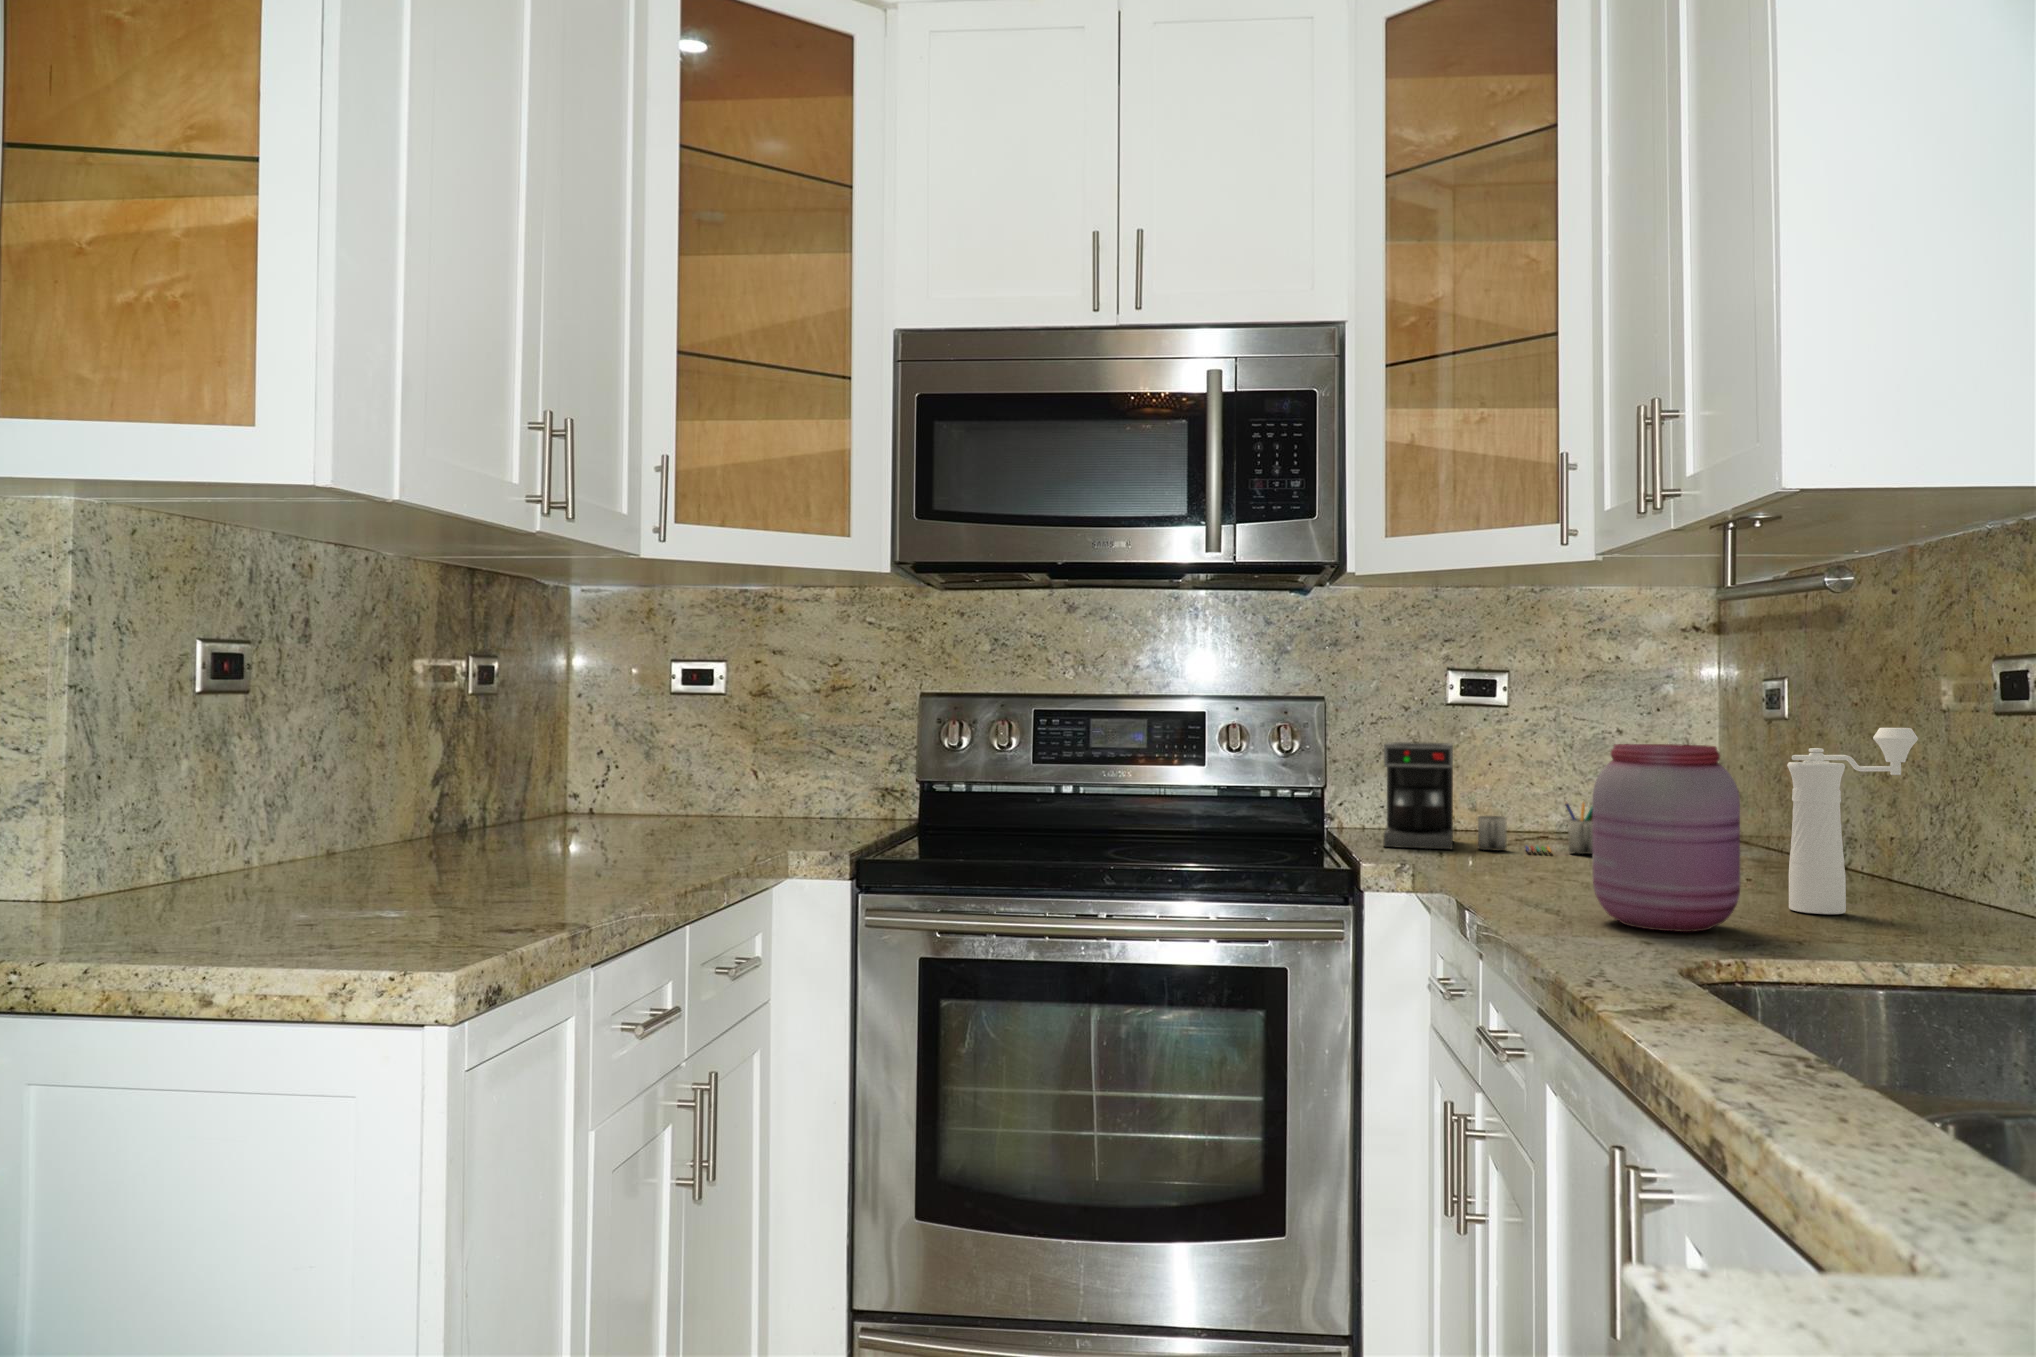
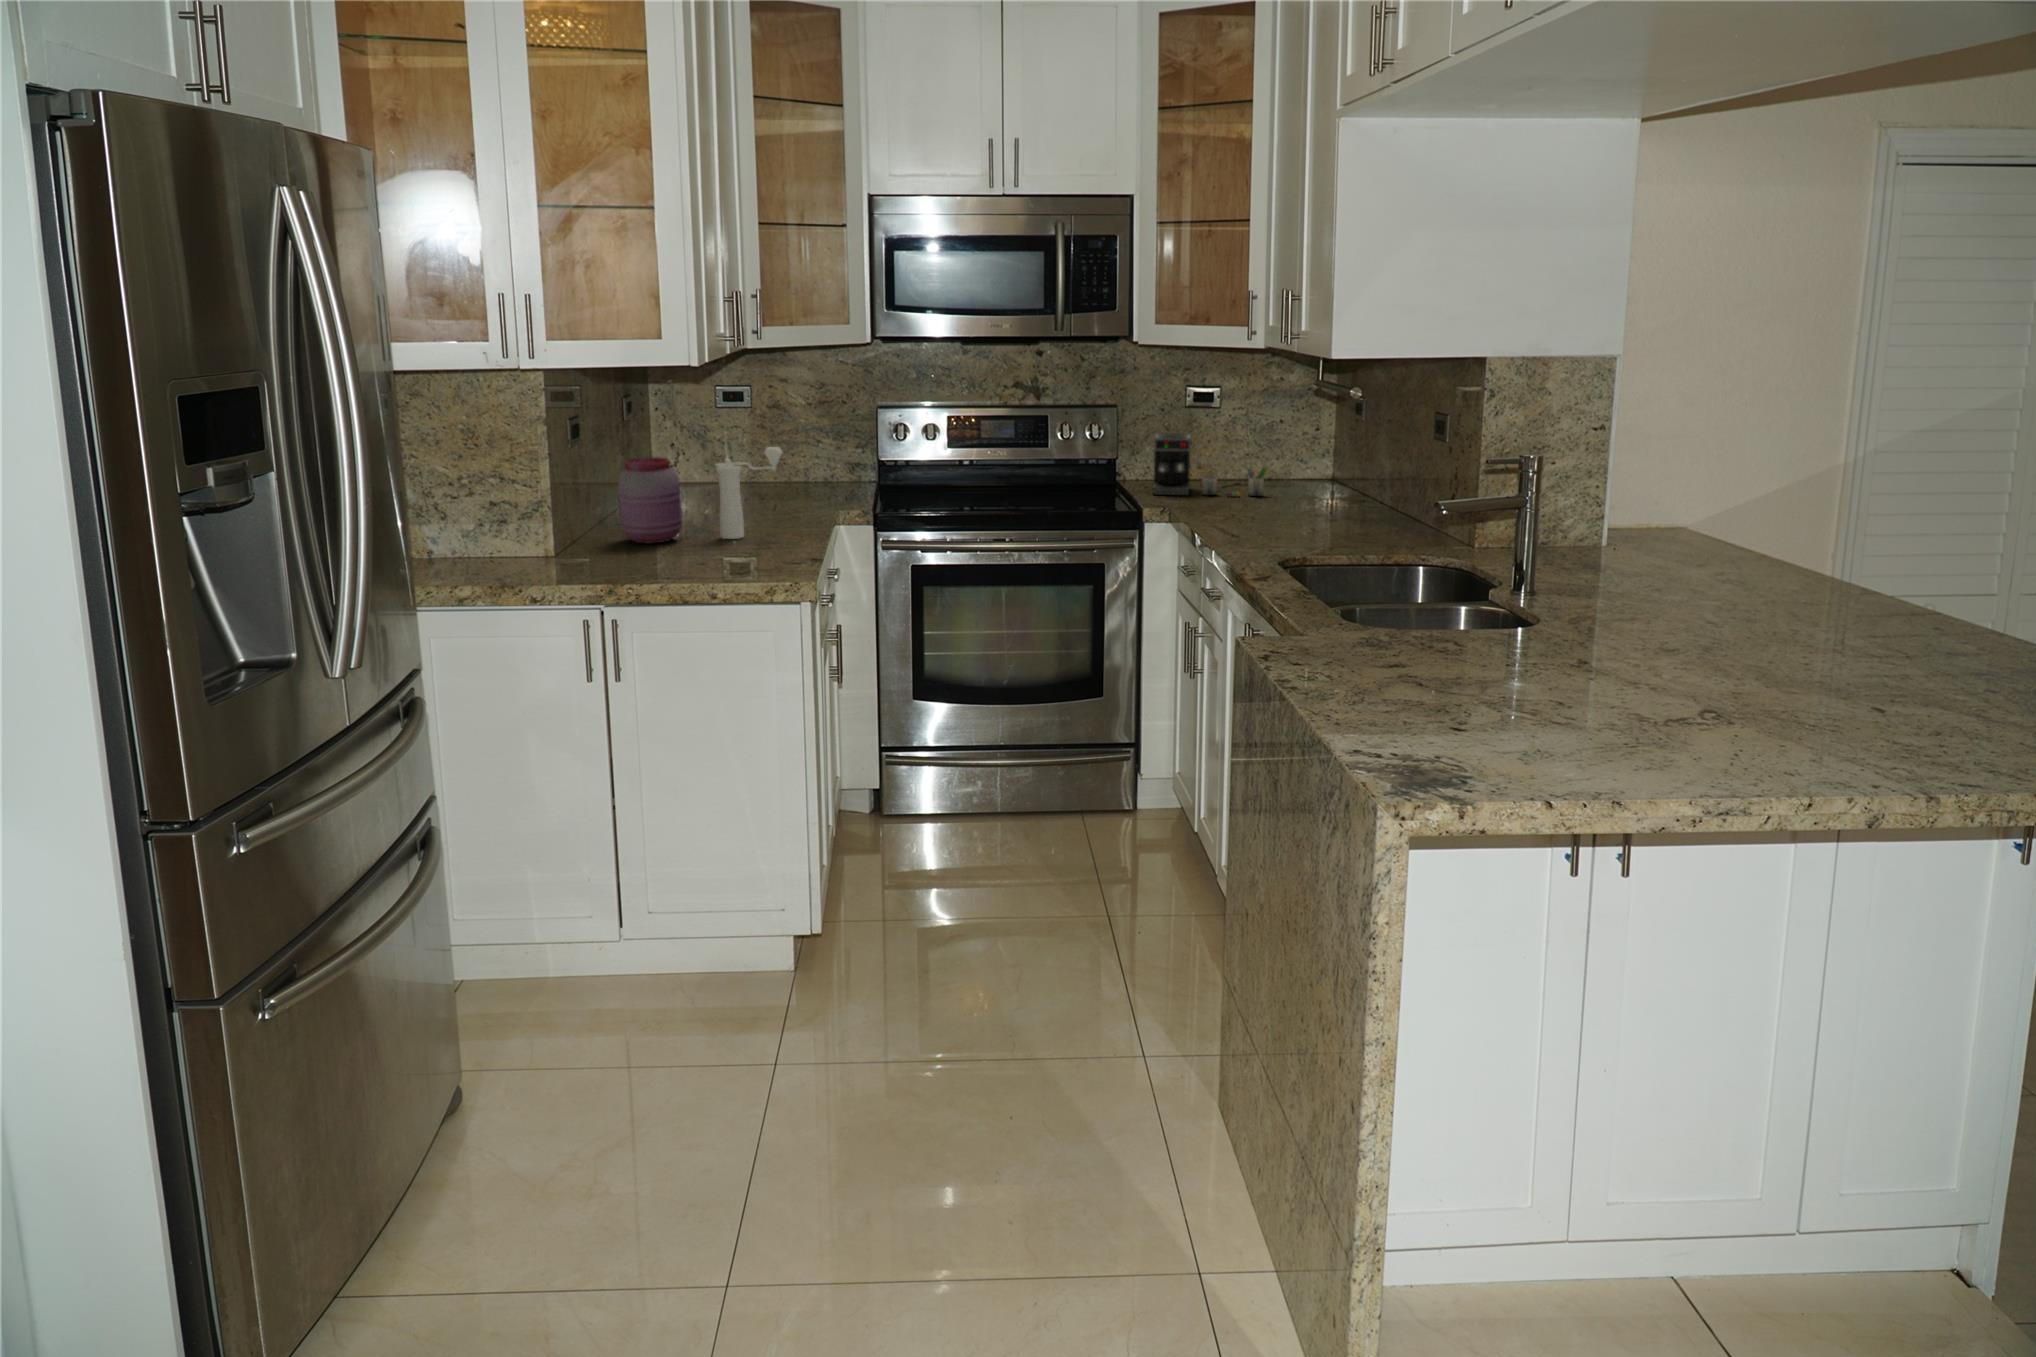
pepper mill: present [1787,728,1918,914] -> present [716,447,782,539]
jar: present [1592,744,1740,932] -> present [618,457,682,543]

